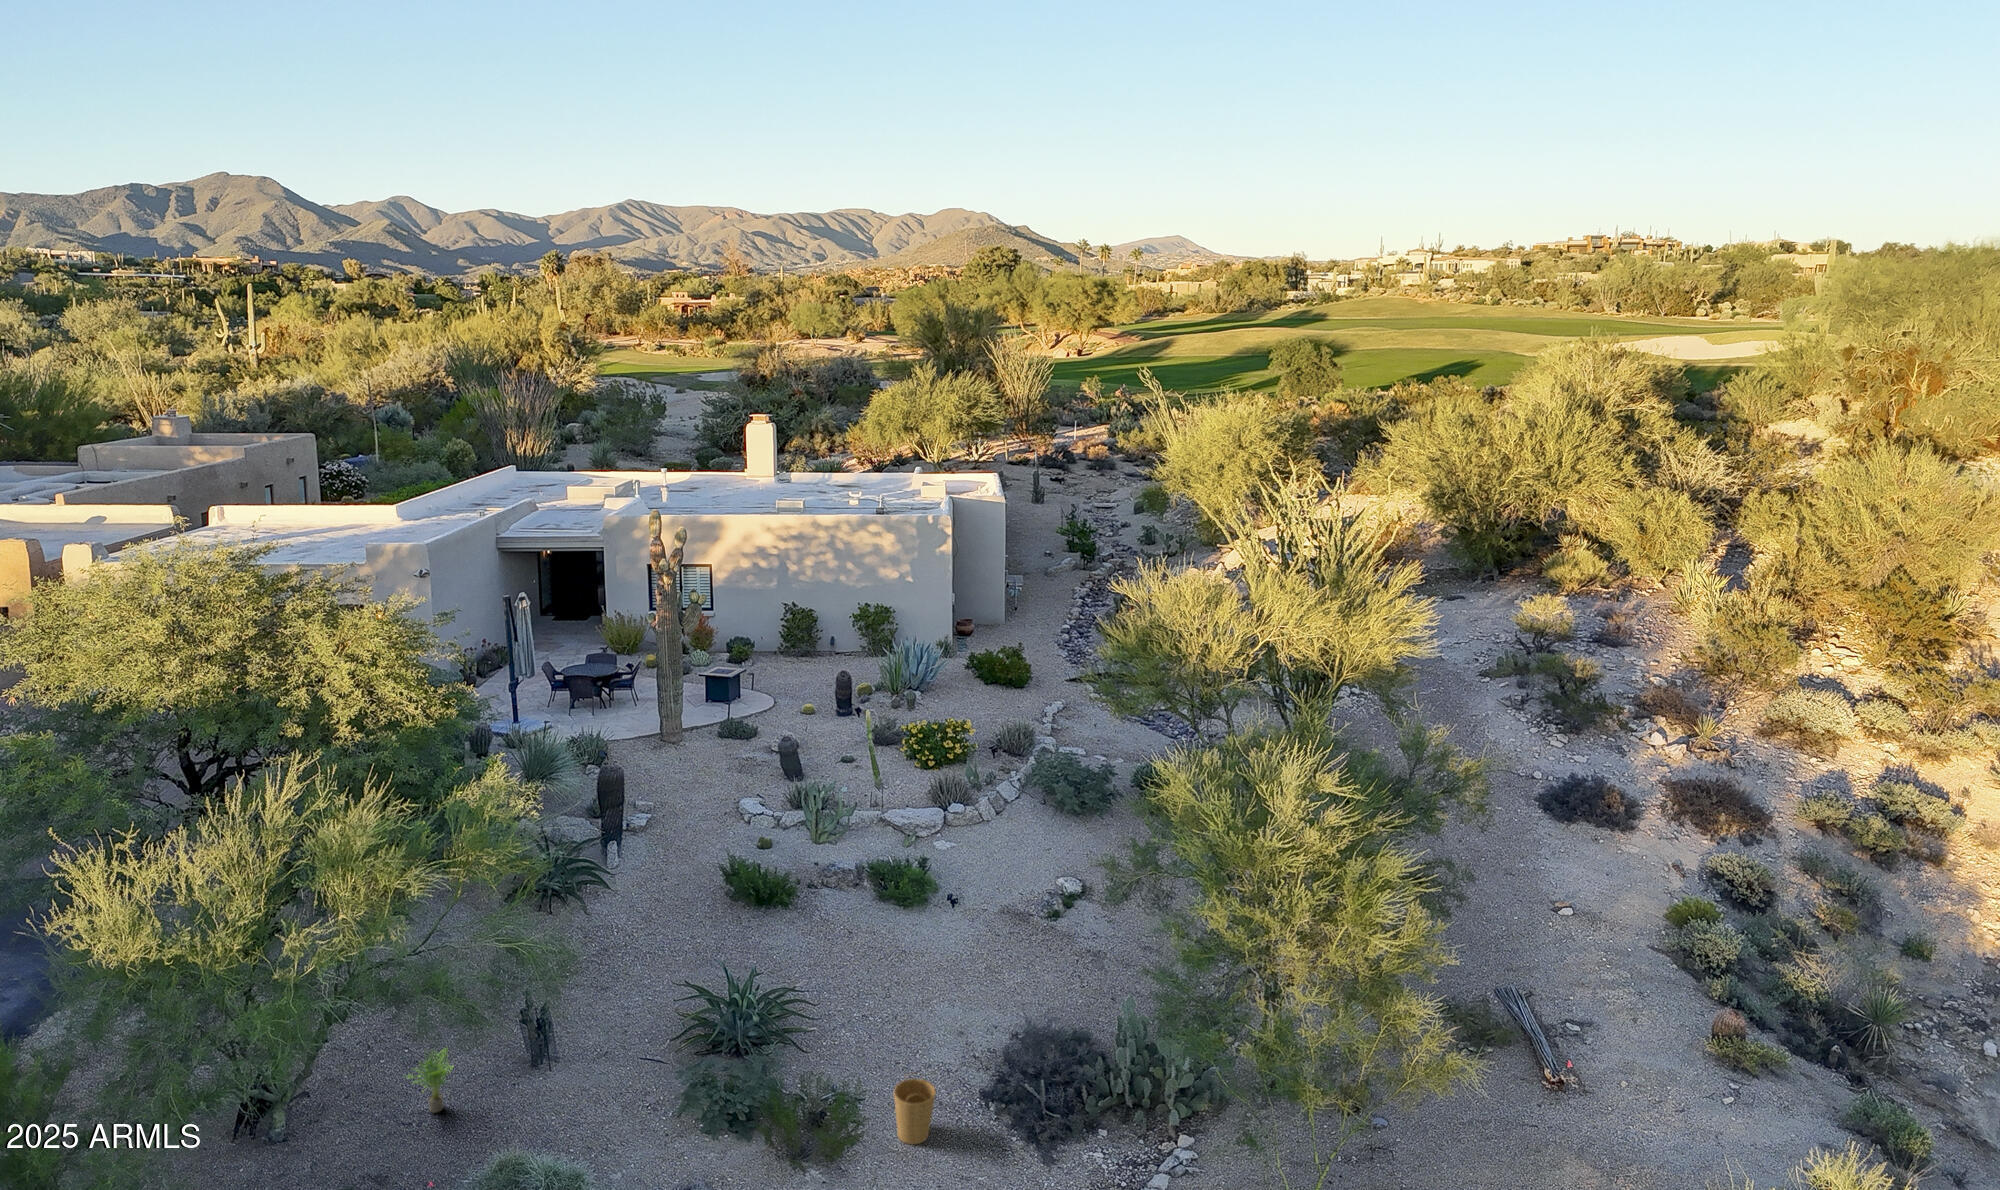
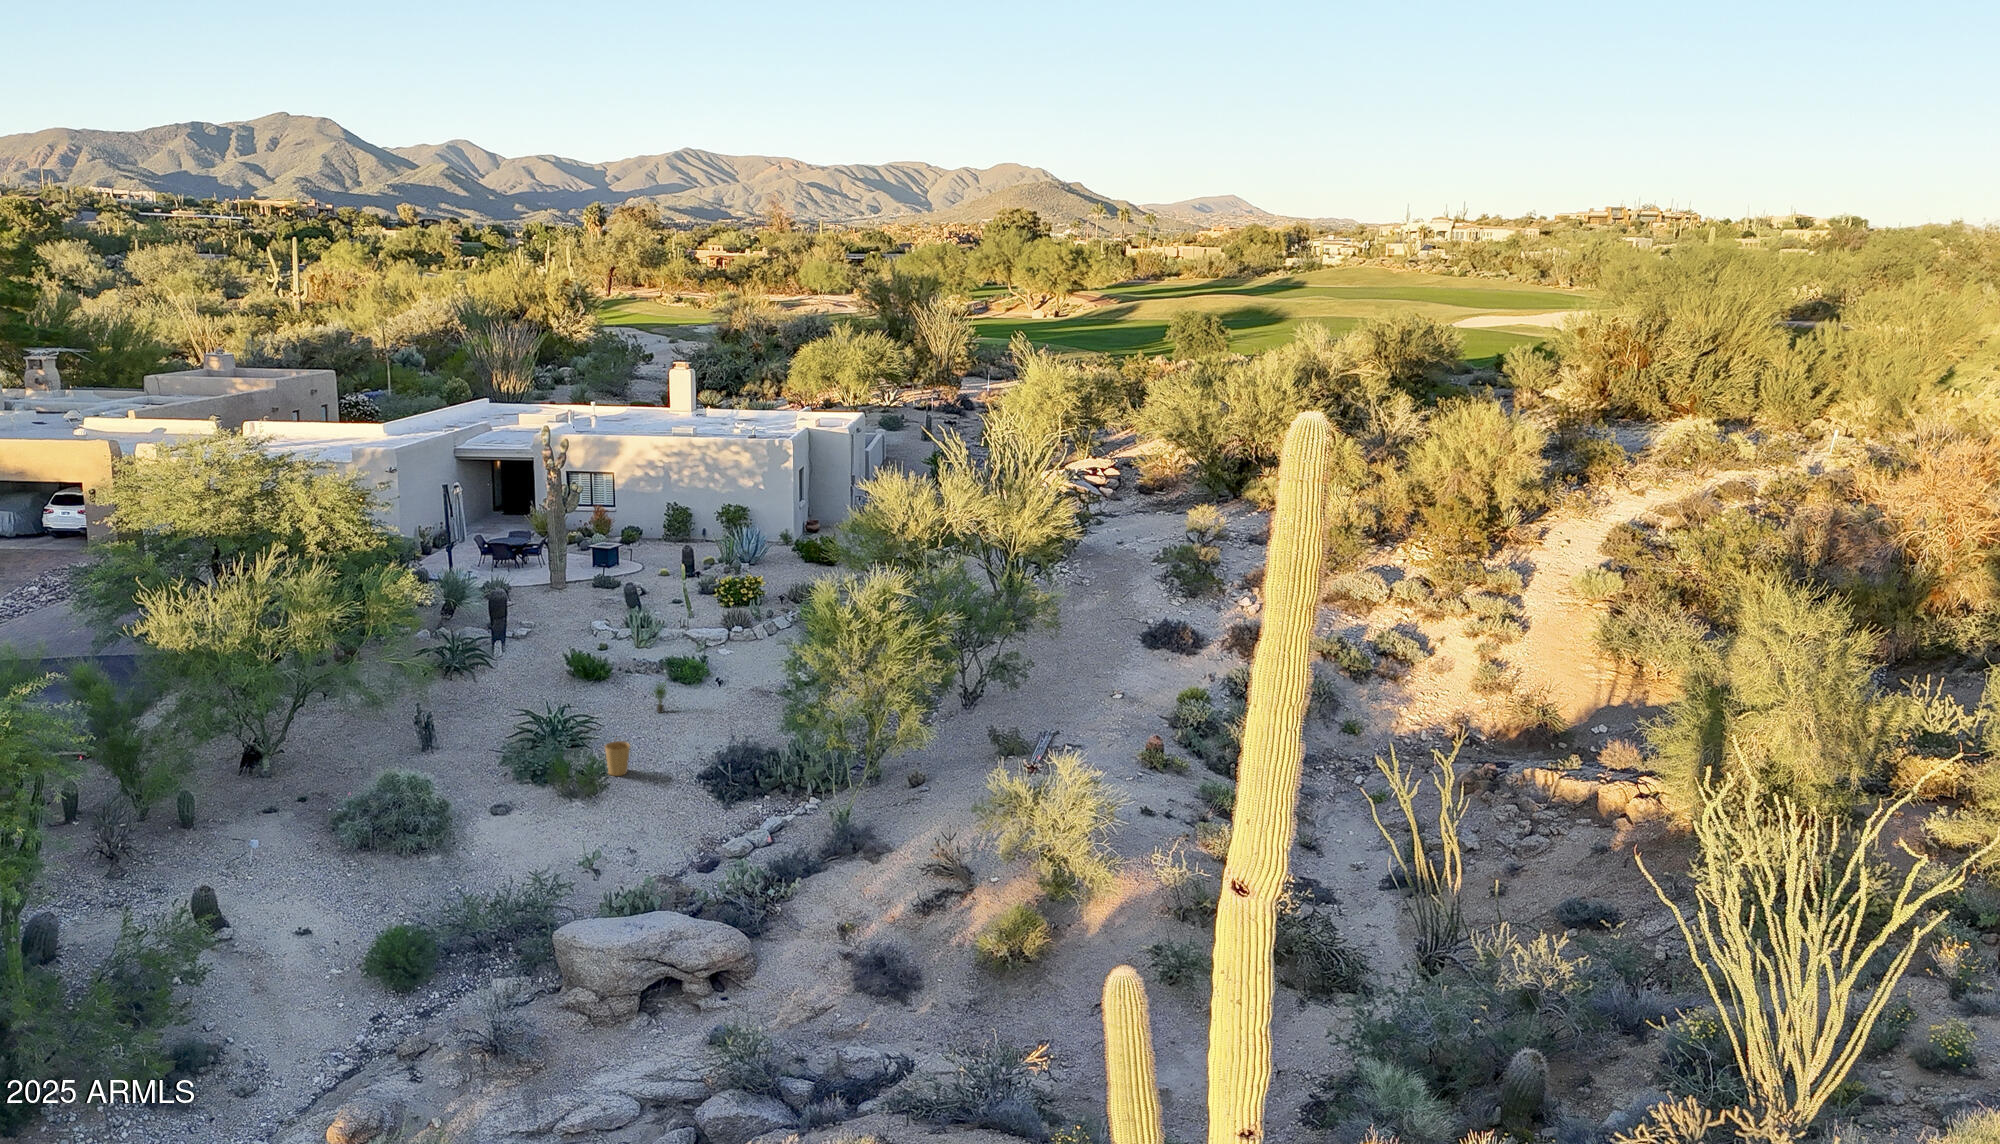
potted plant: present [414,1051,451,1113] -> present [653,682,667,713]

